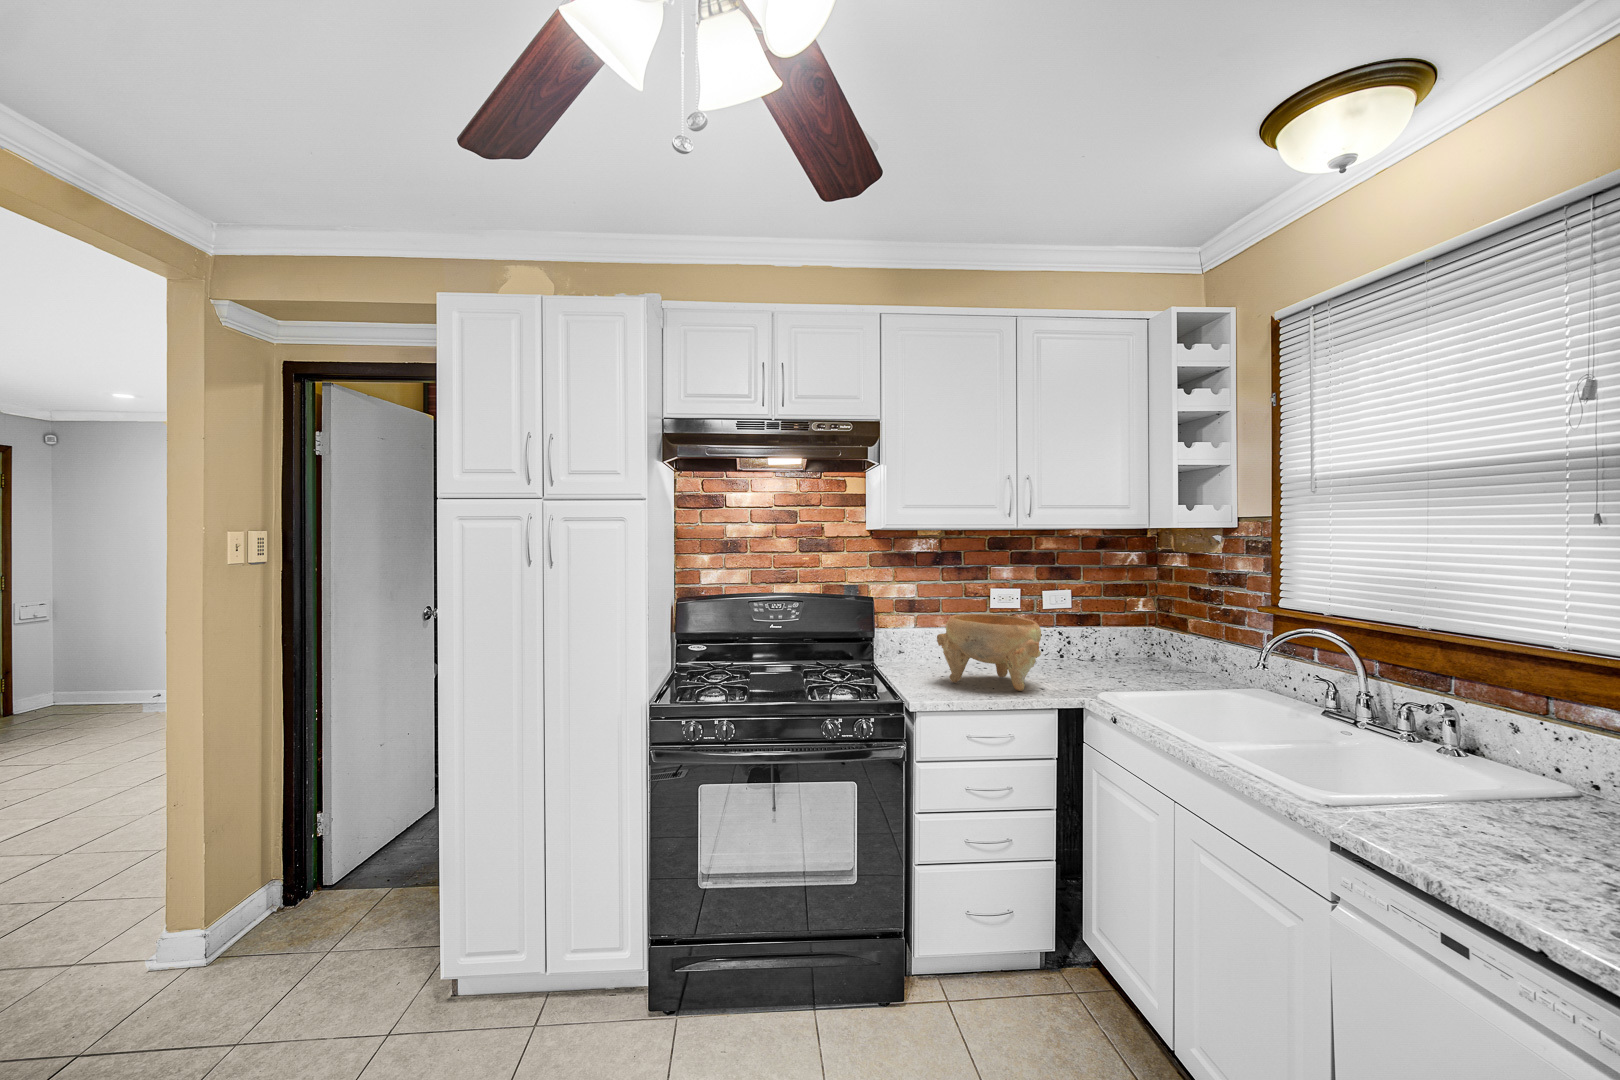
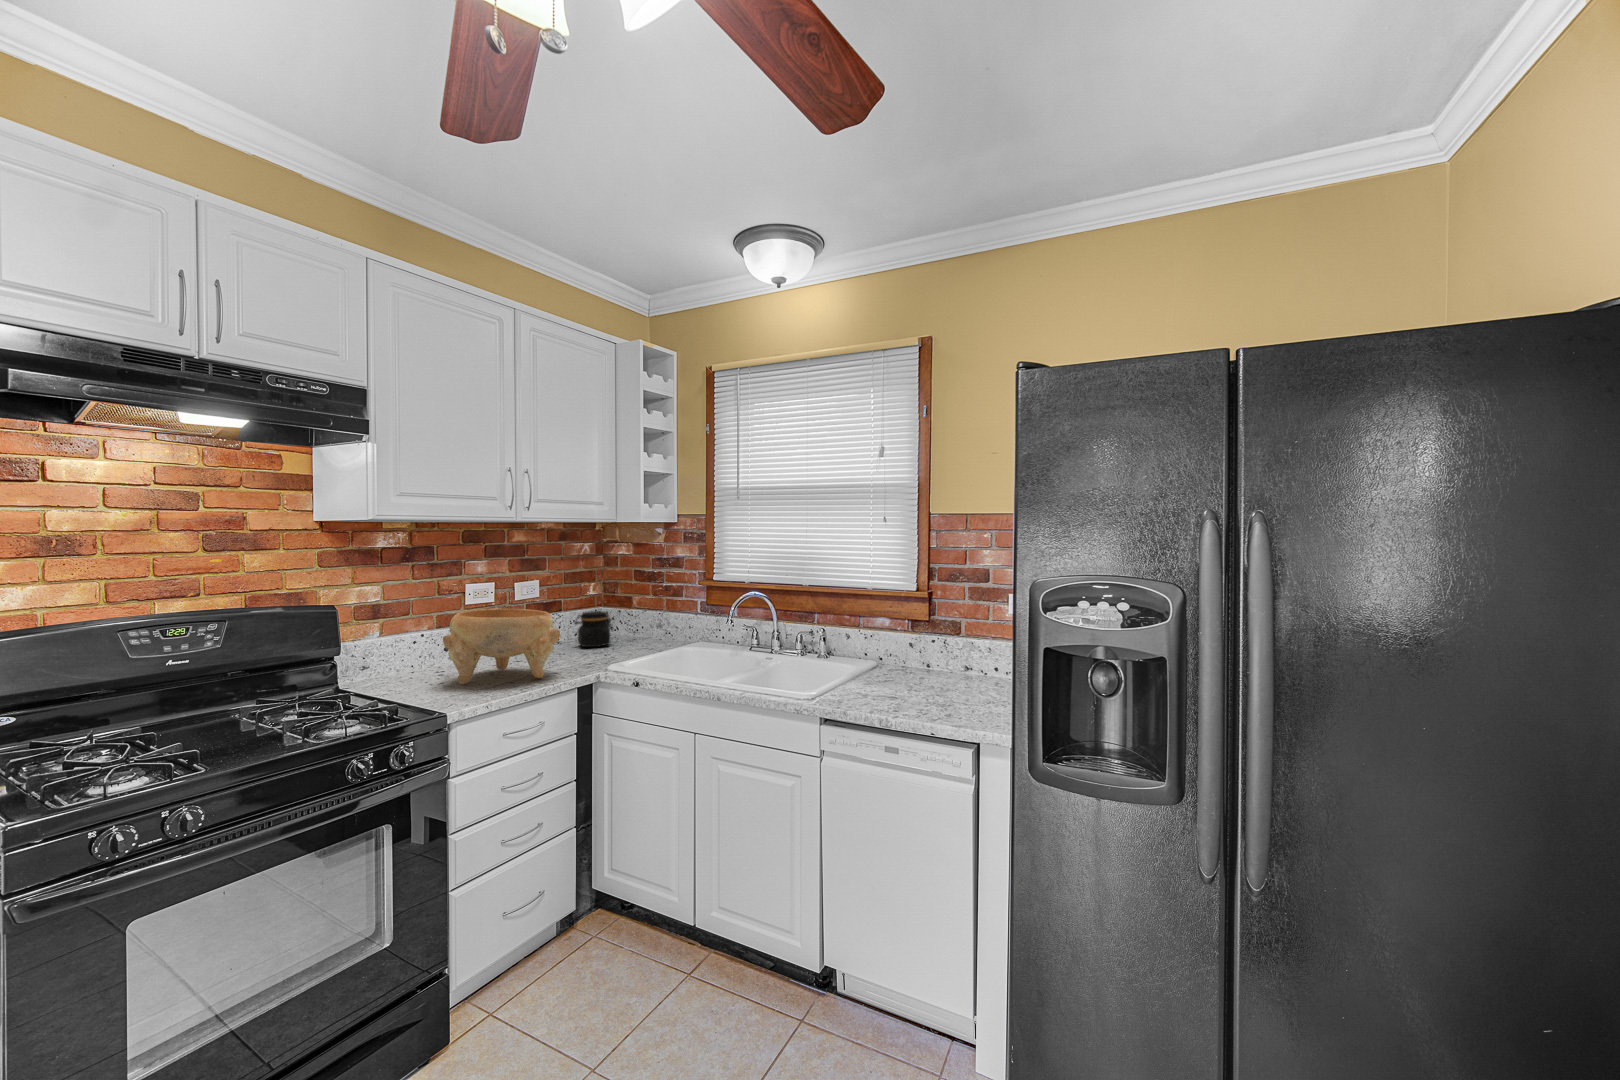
jar: none [1104,631,1151,673] -> present [574,611,613,647]

